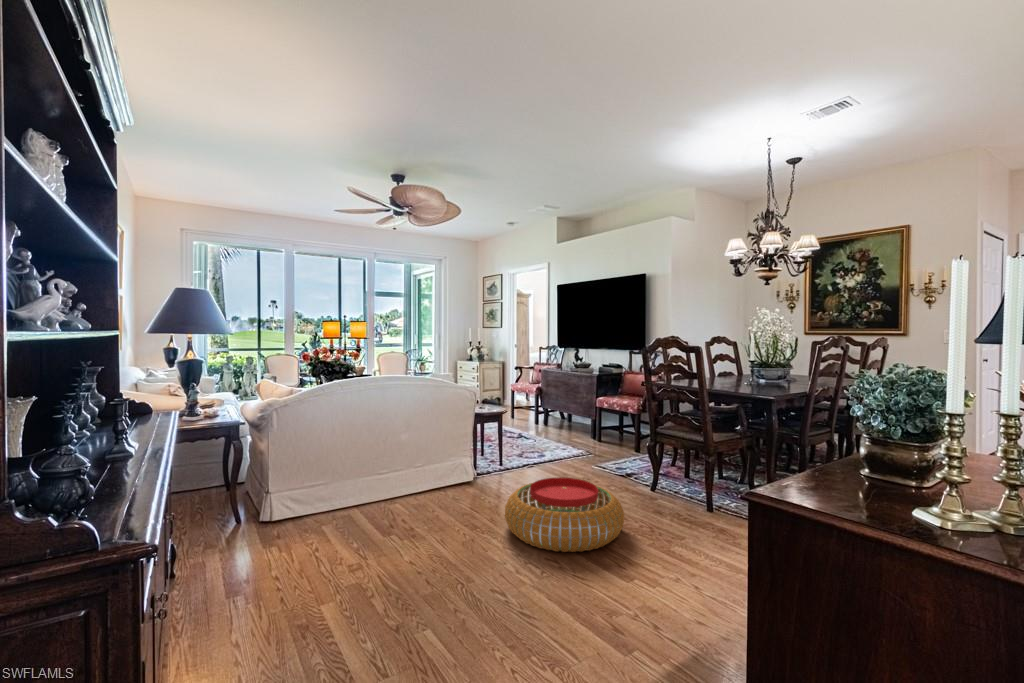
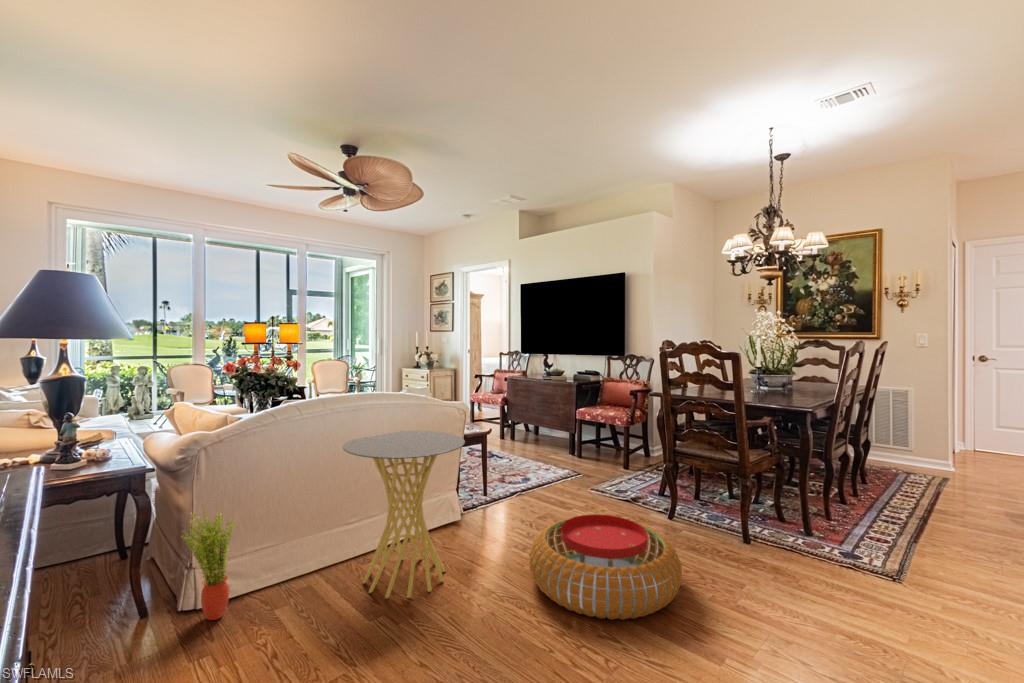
side table: none [369,406,460,528] -> present [343,431,465,598]
potted plant: none [259,452,295,529] -> present [181,510,237,620]

